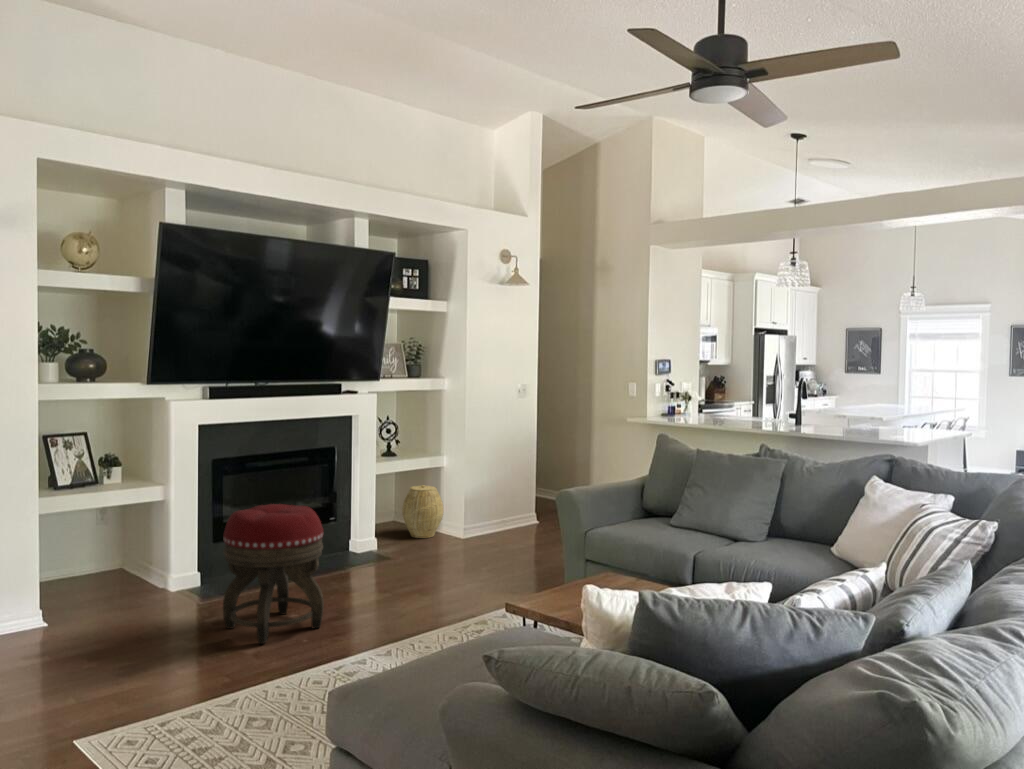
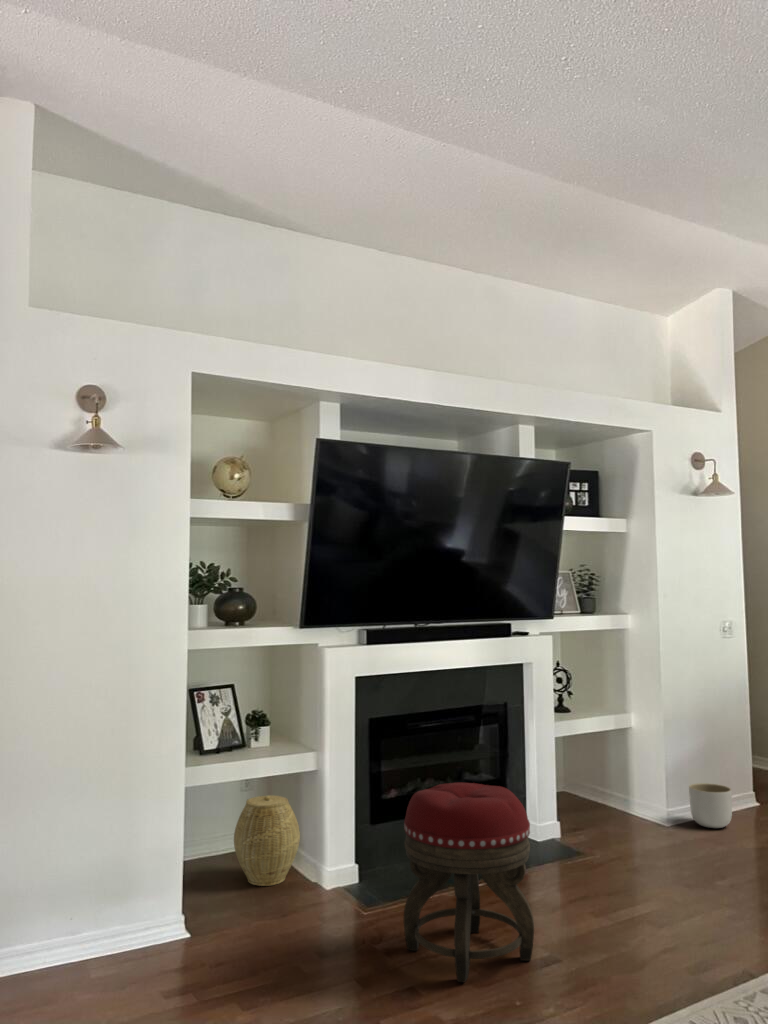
woven basket: present [402,485,443,538] -> present [234,795,300,886]
planter: none [481,507,511,539] -> present [689,783,732,828]

